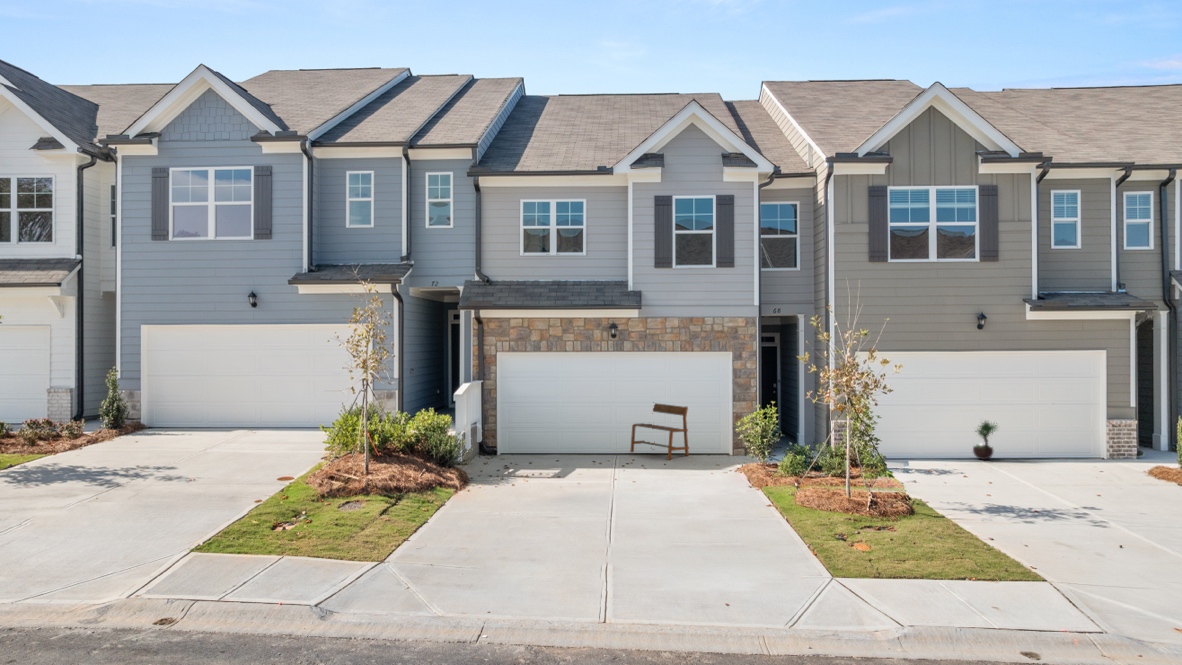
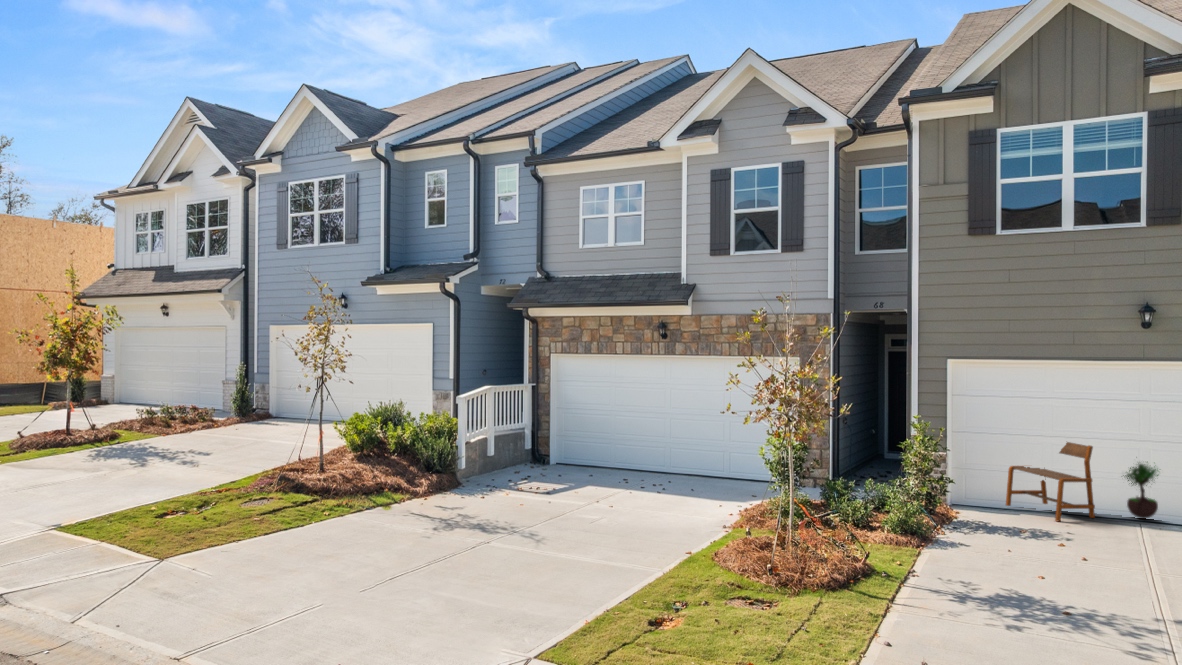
bench: present [631,403,689,459] -> present [1006,442,1095,521]

